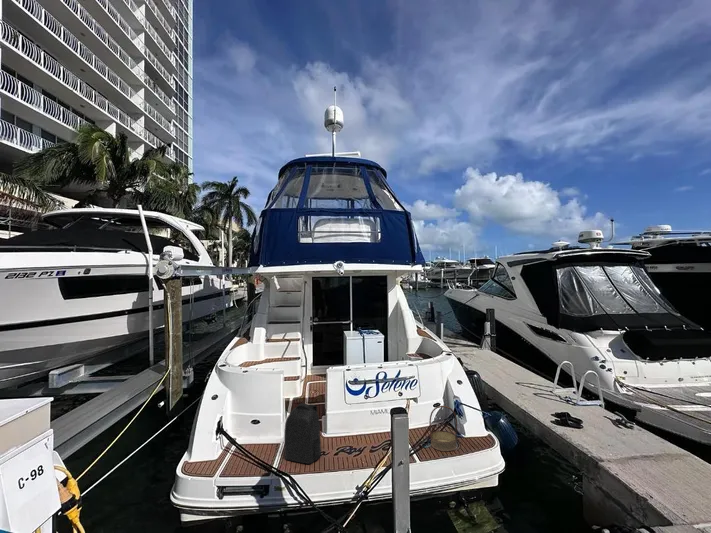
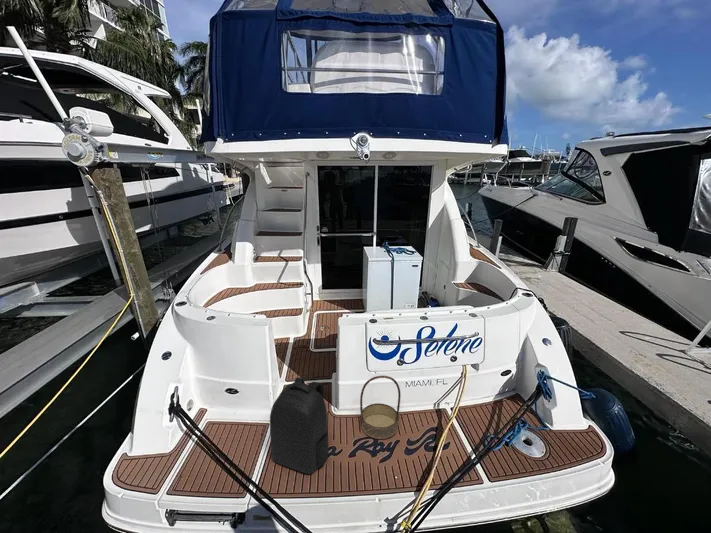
basket: present [429,406,457,451] -> present [360,376,401,439]

